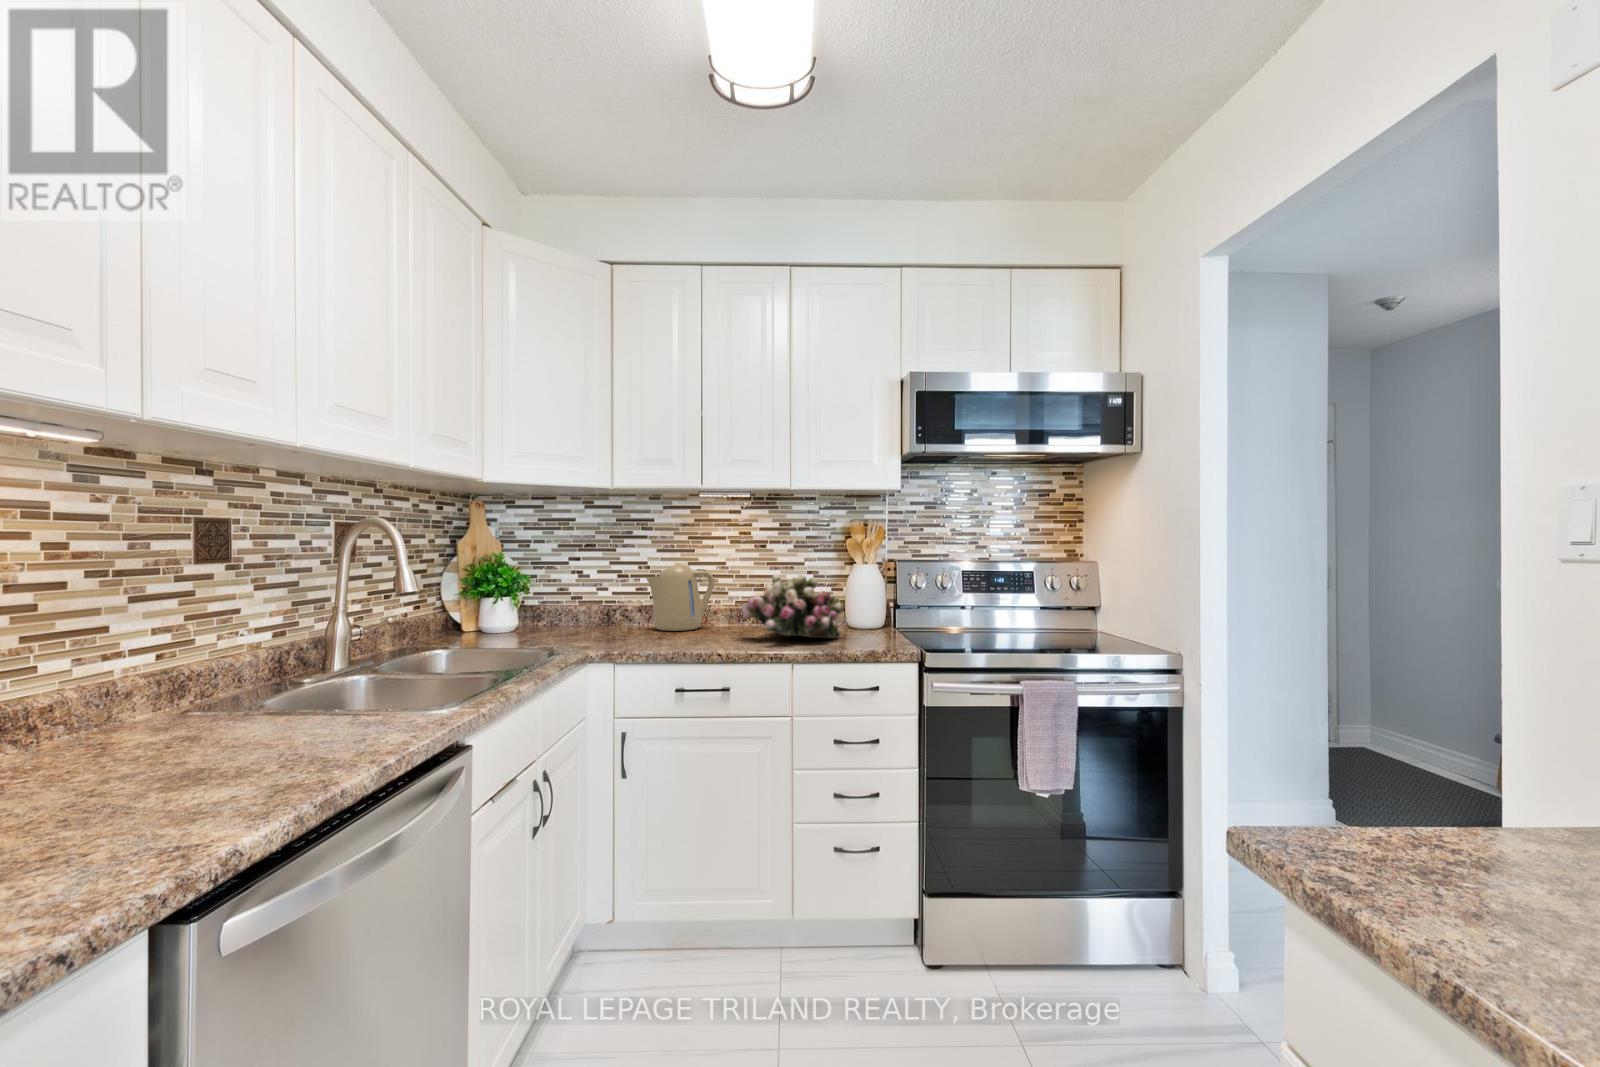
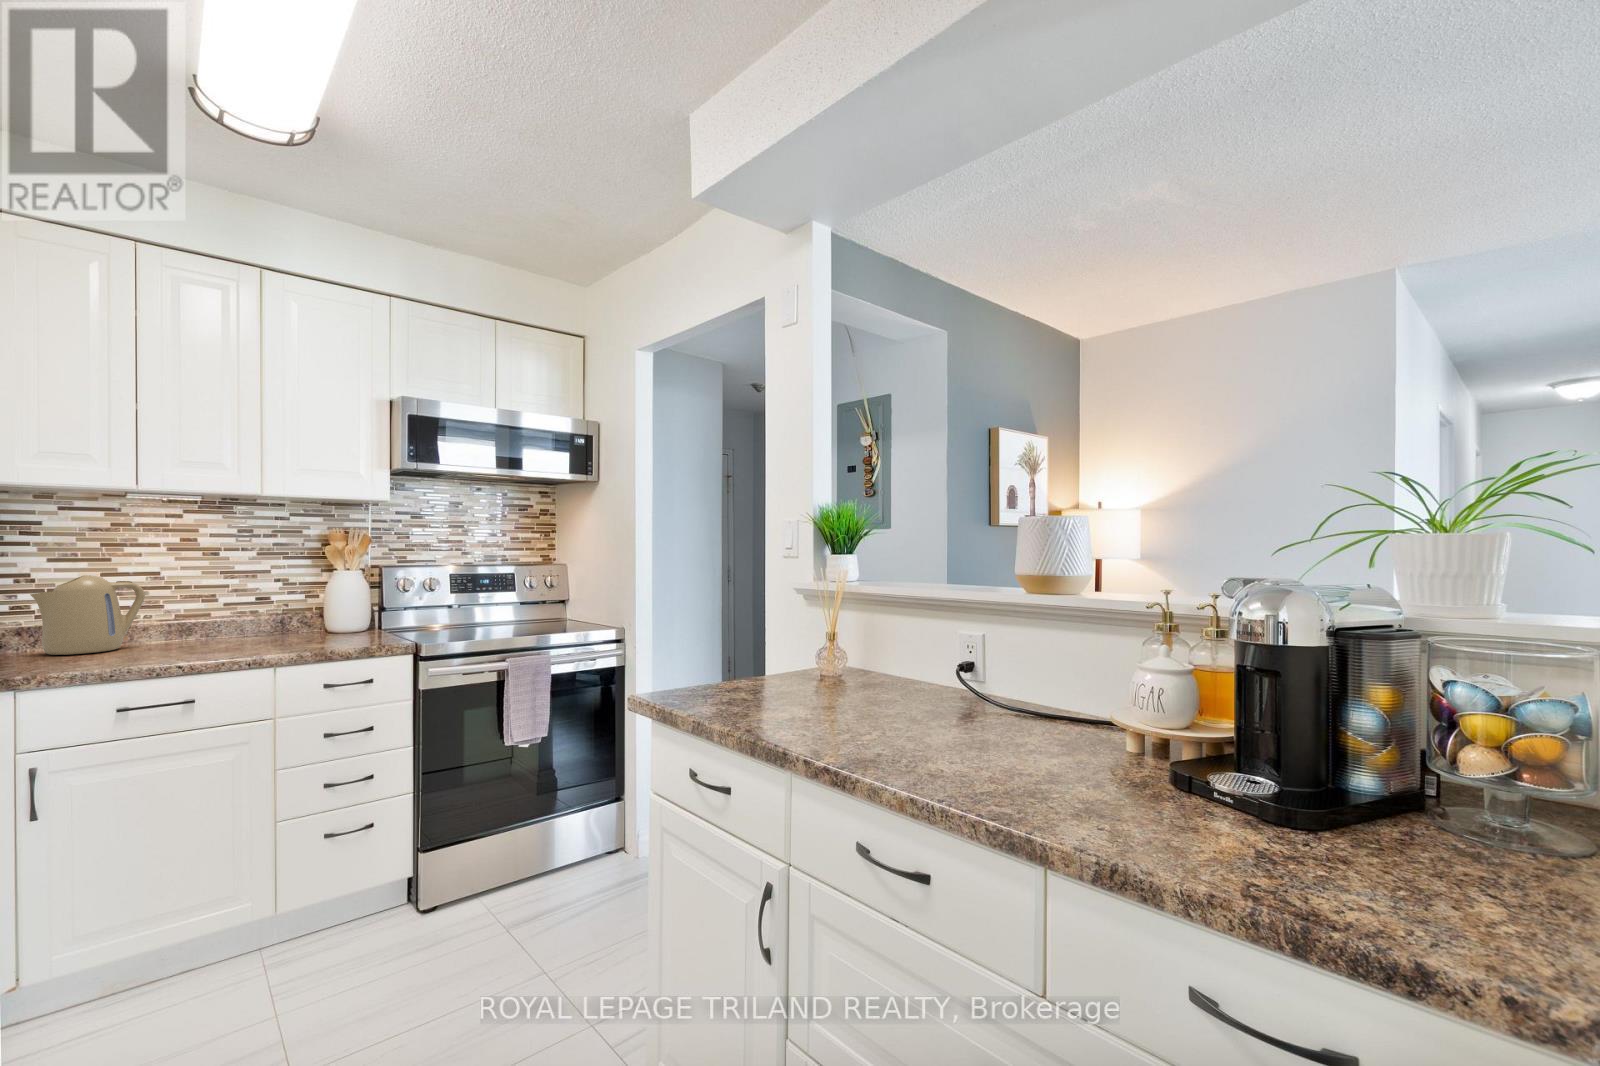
flower arrangement: present [741,574,843,638] -> none [194,581,326,643]

